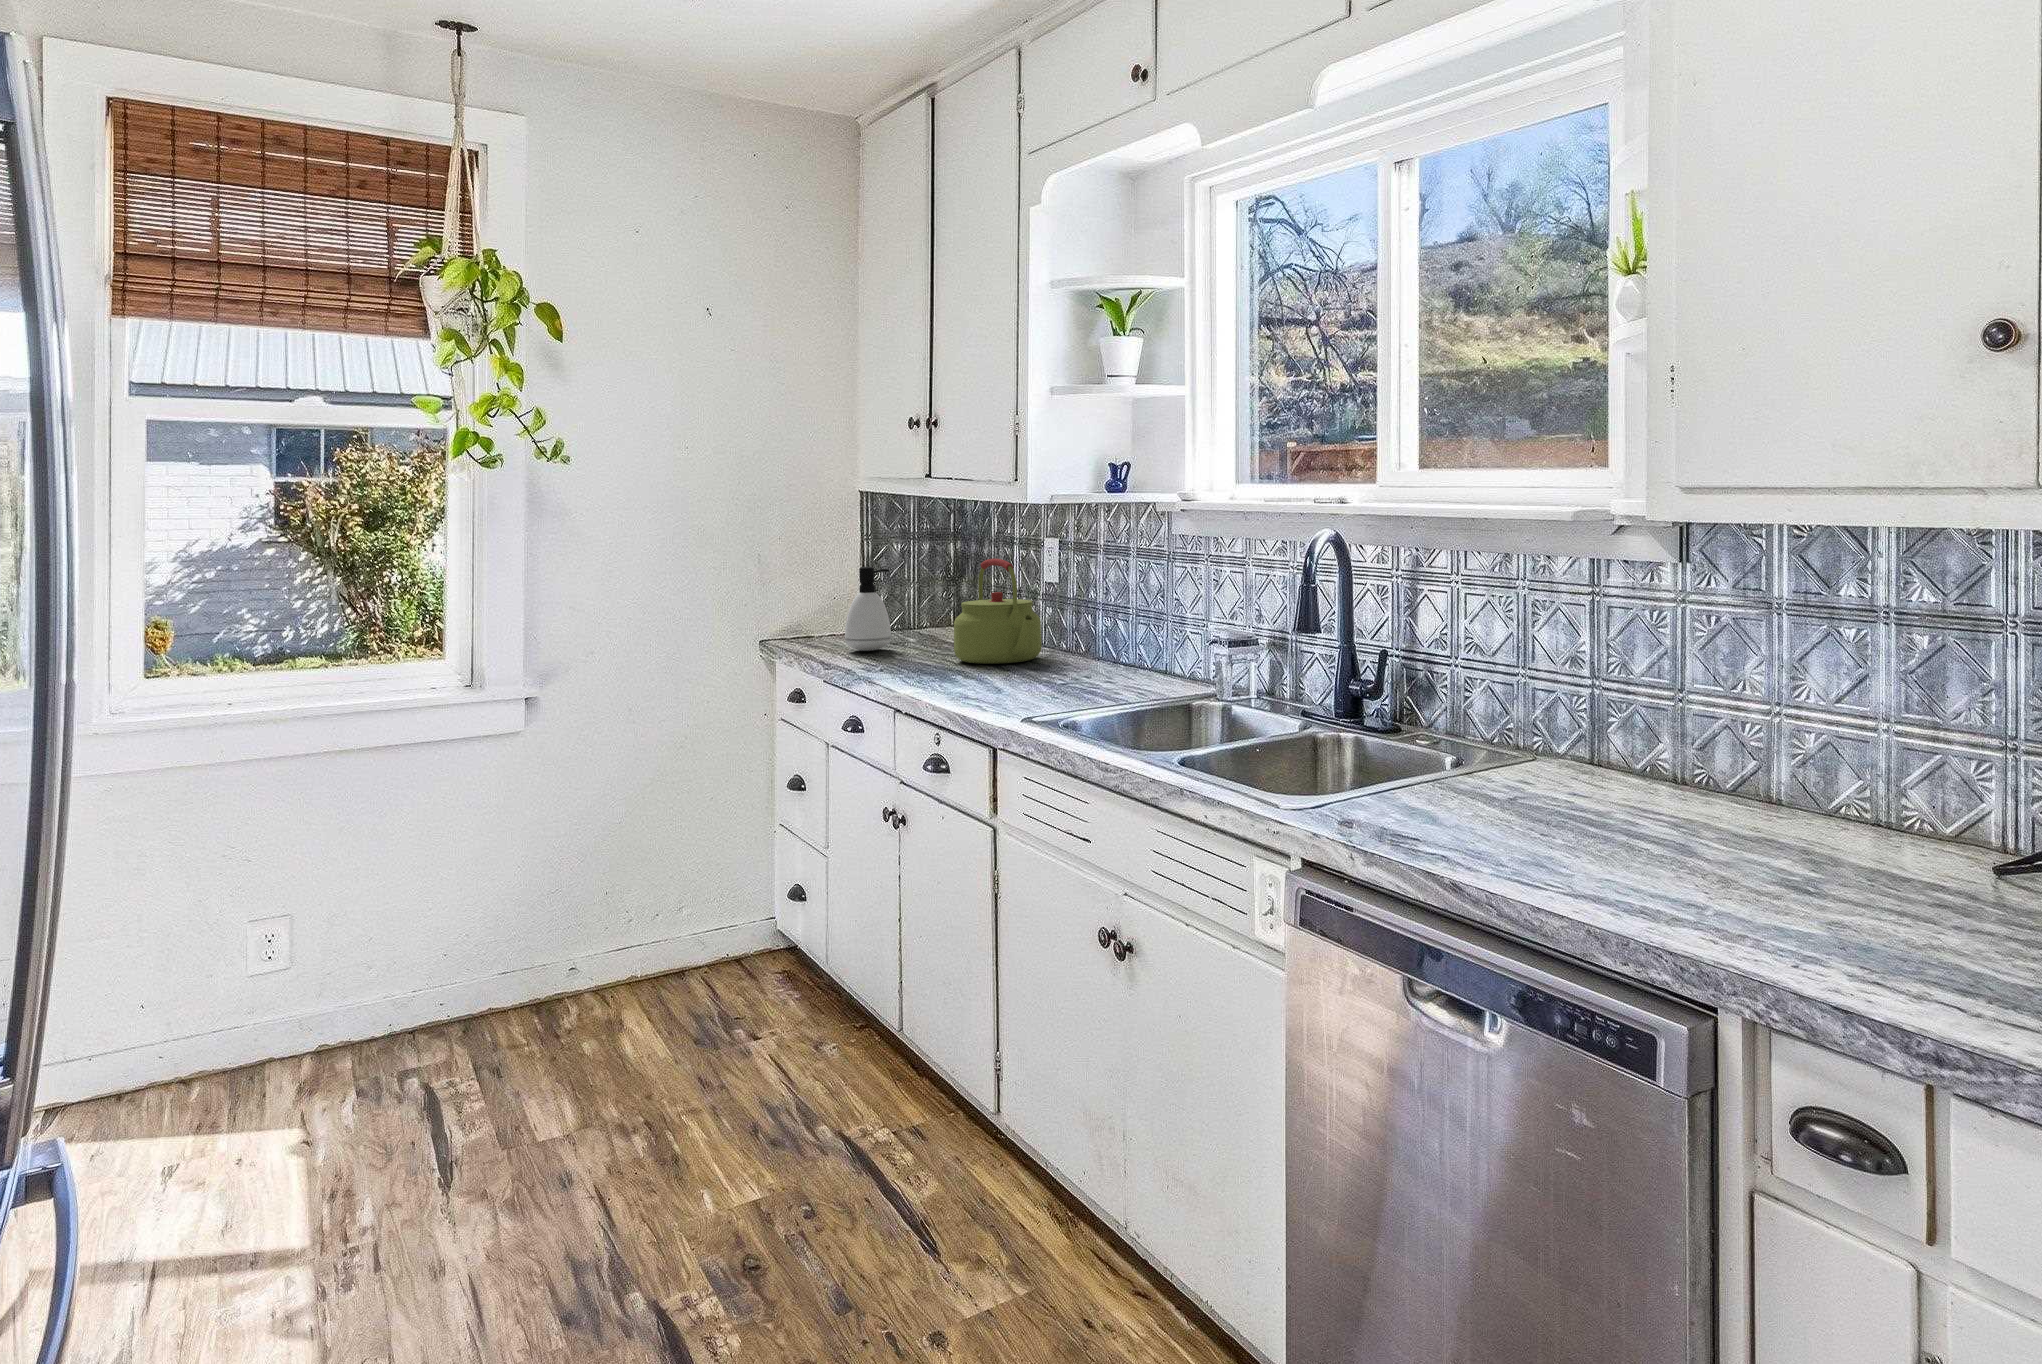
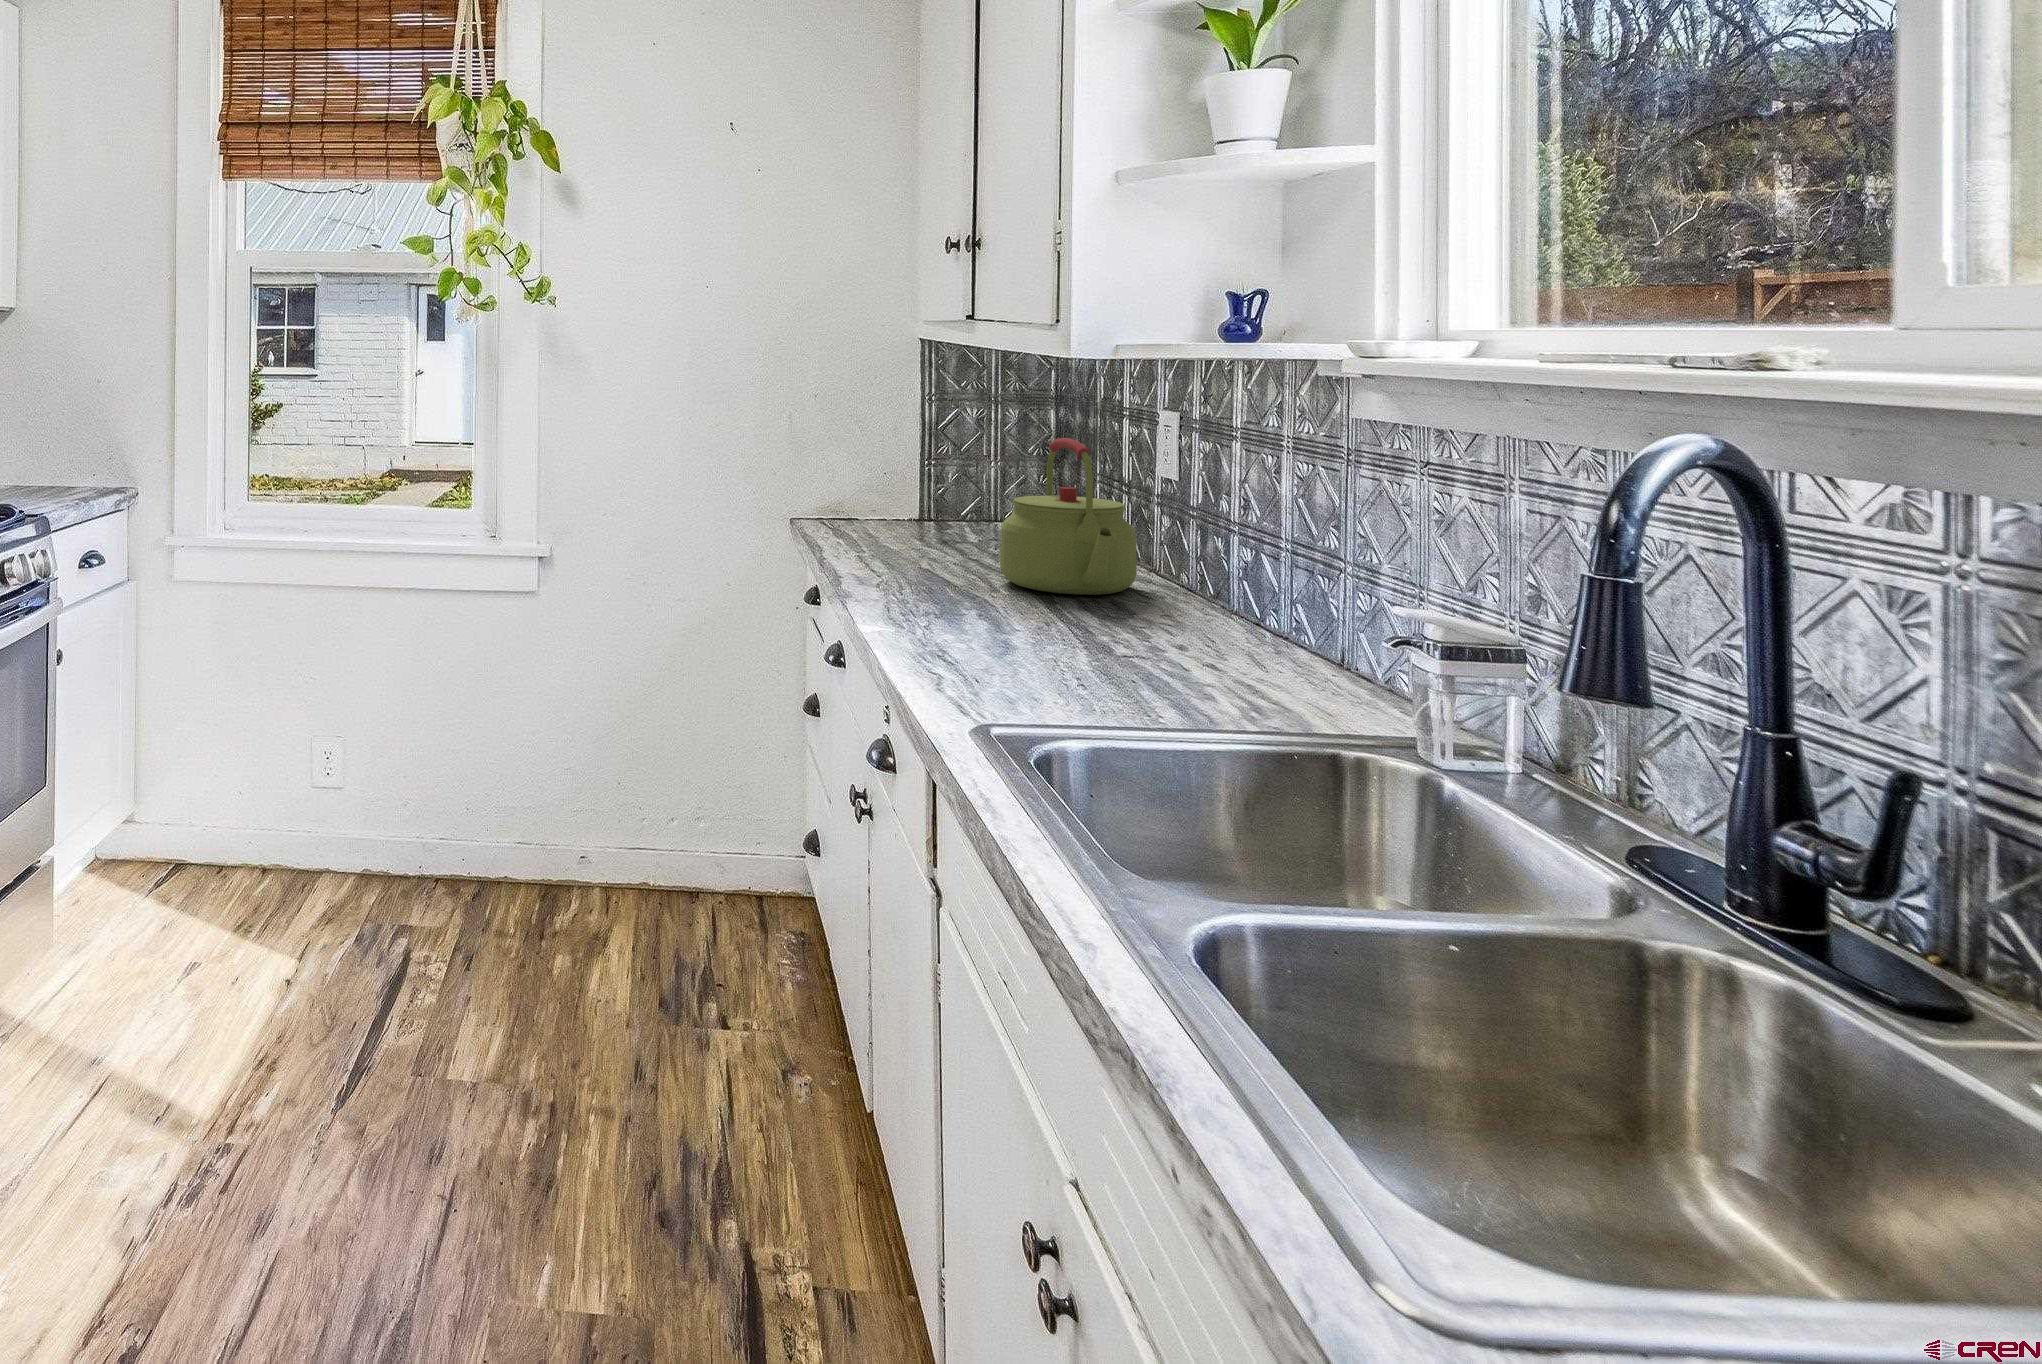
soap dispenser: present [845,567,891,651] -> none [876,436,939,546]

